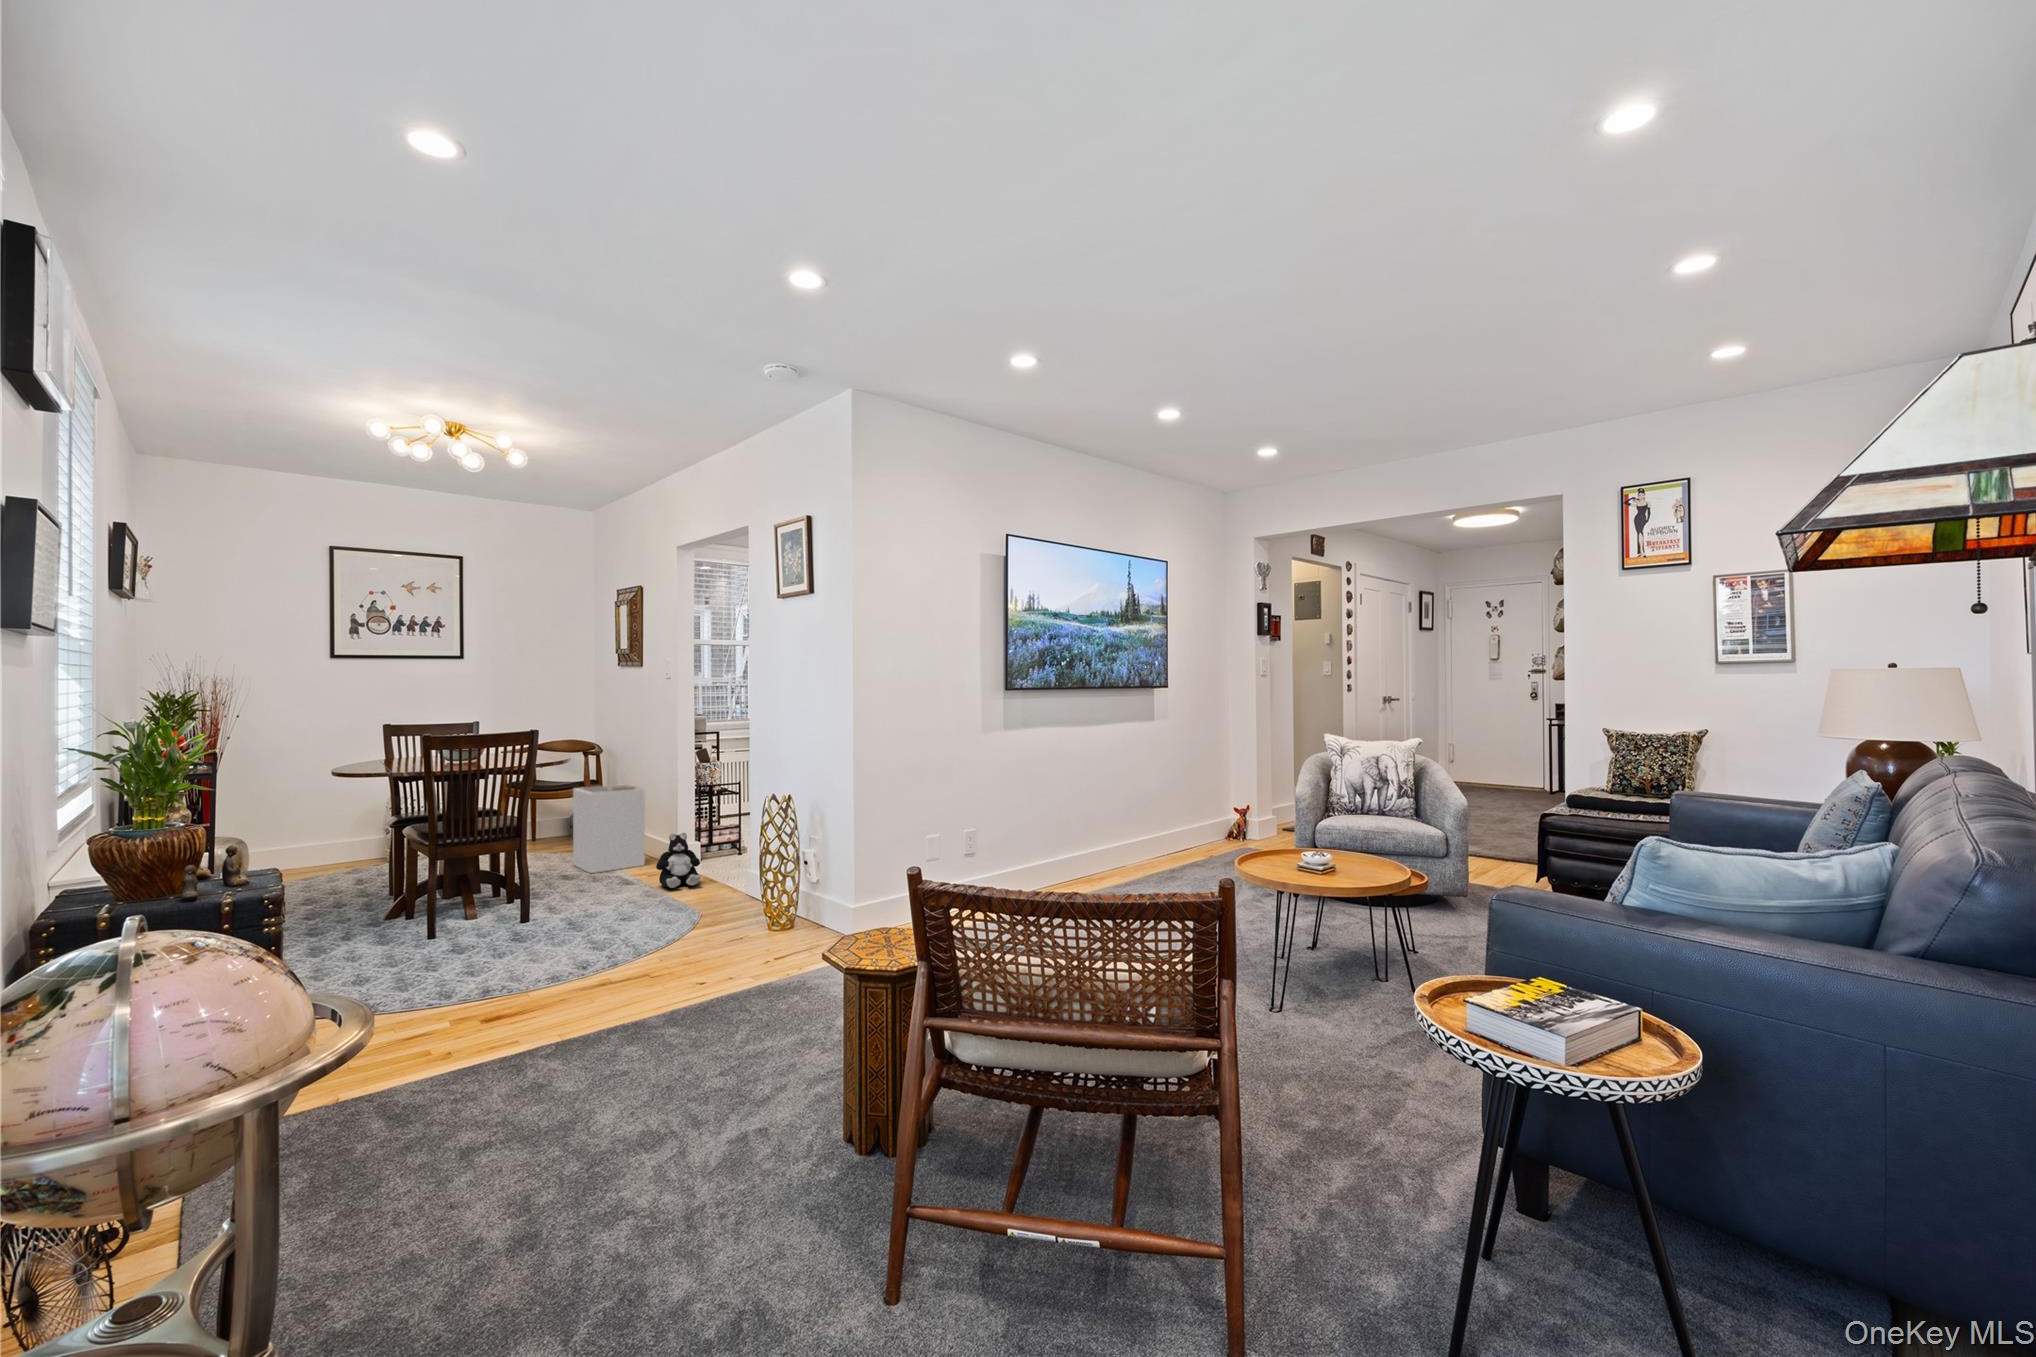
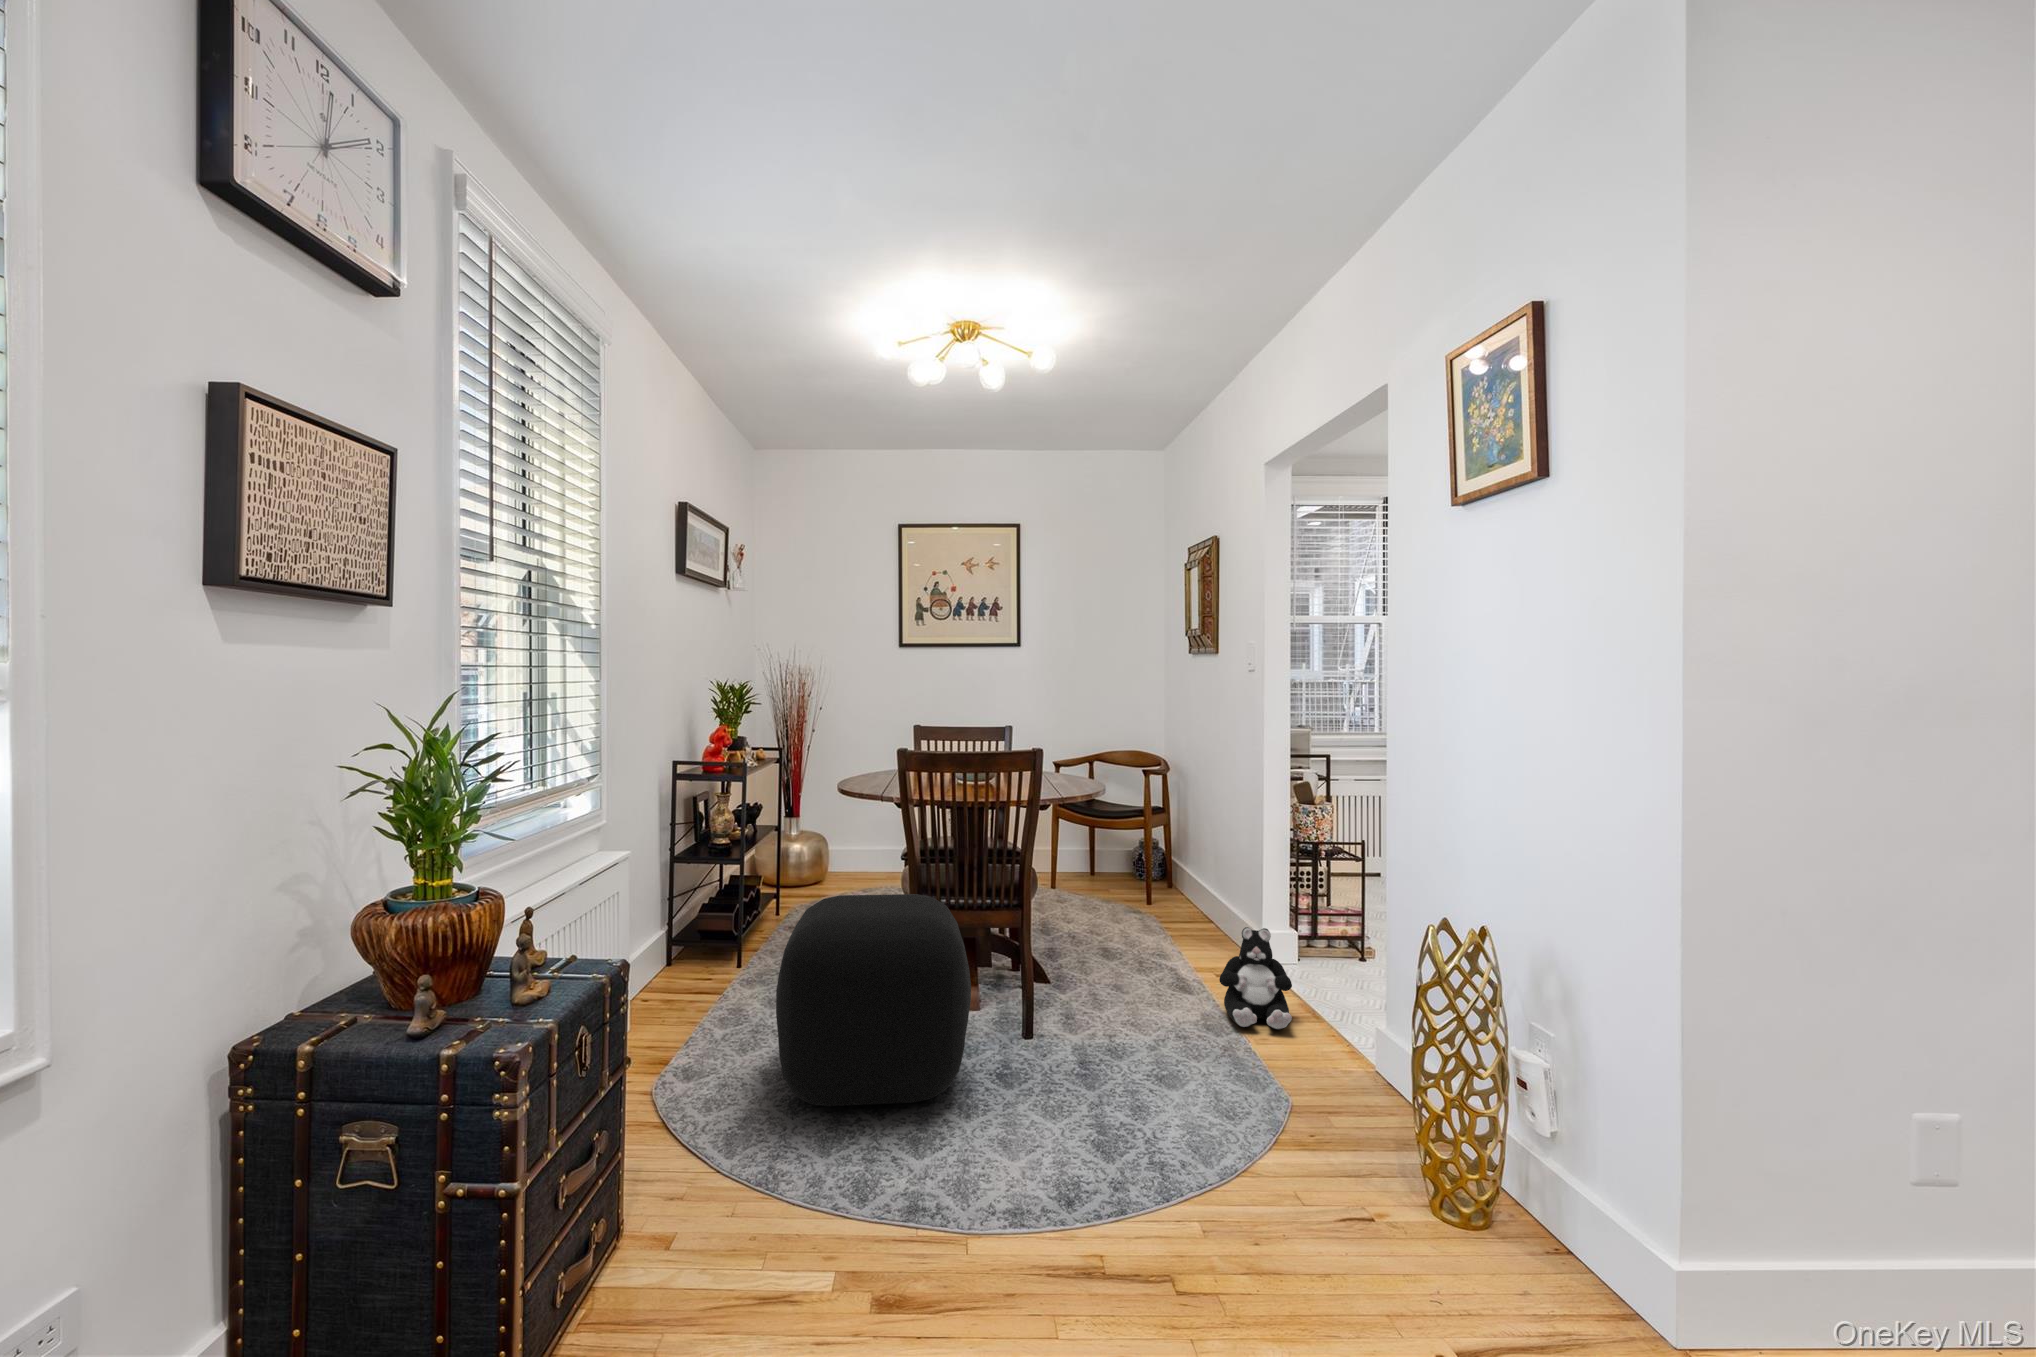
laundry hamper: present [573,784,645,873] -> none [1121,824,1214,955]
ottoman: none [364,830,509,958] -> present [776,894,971,1106]

